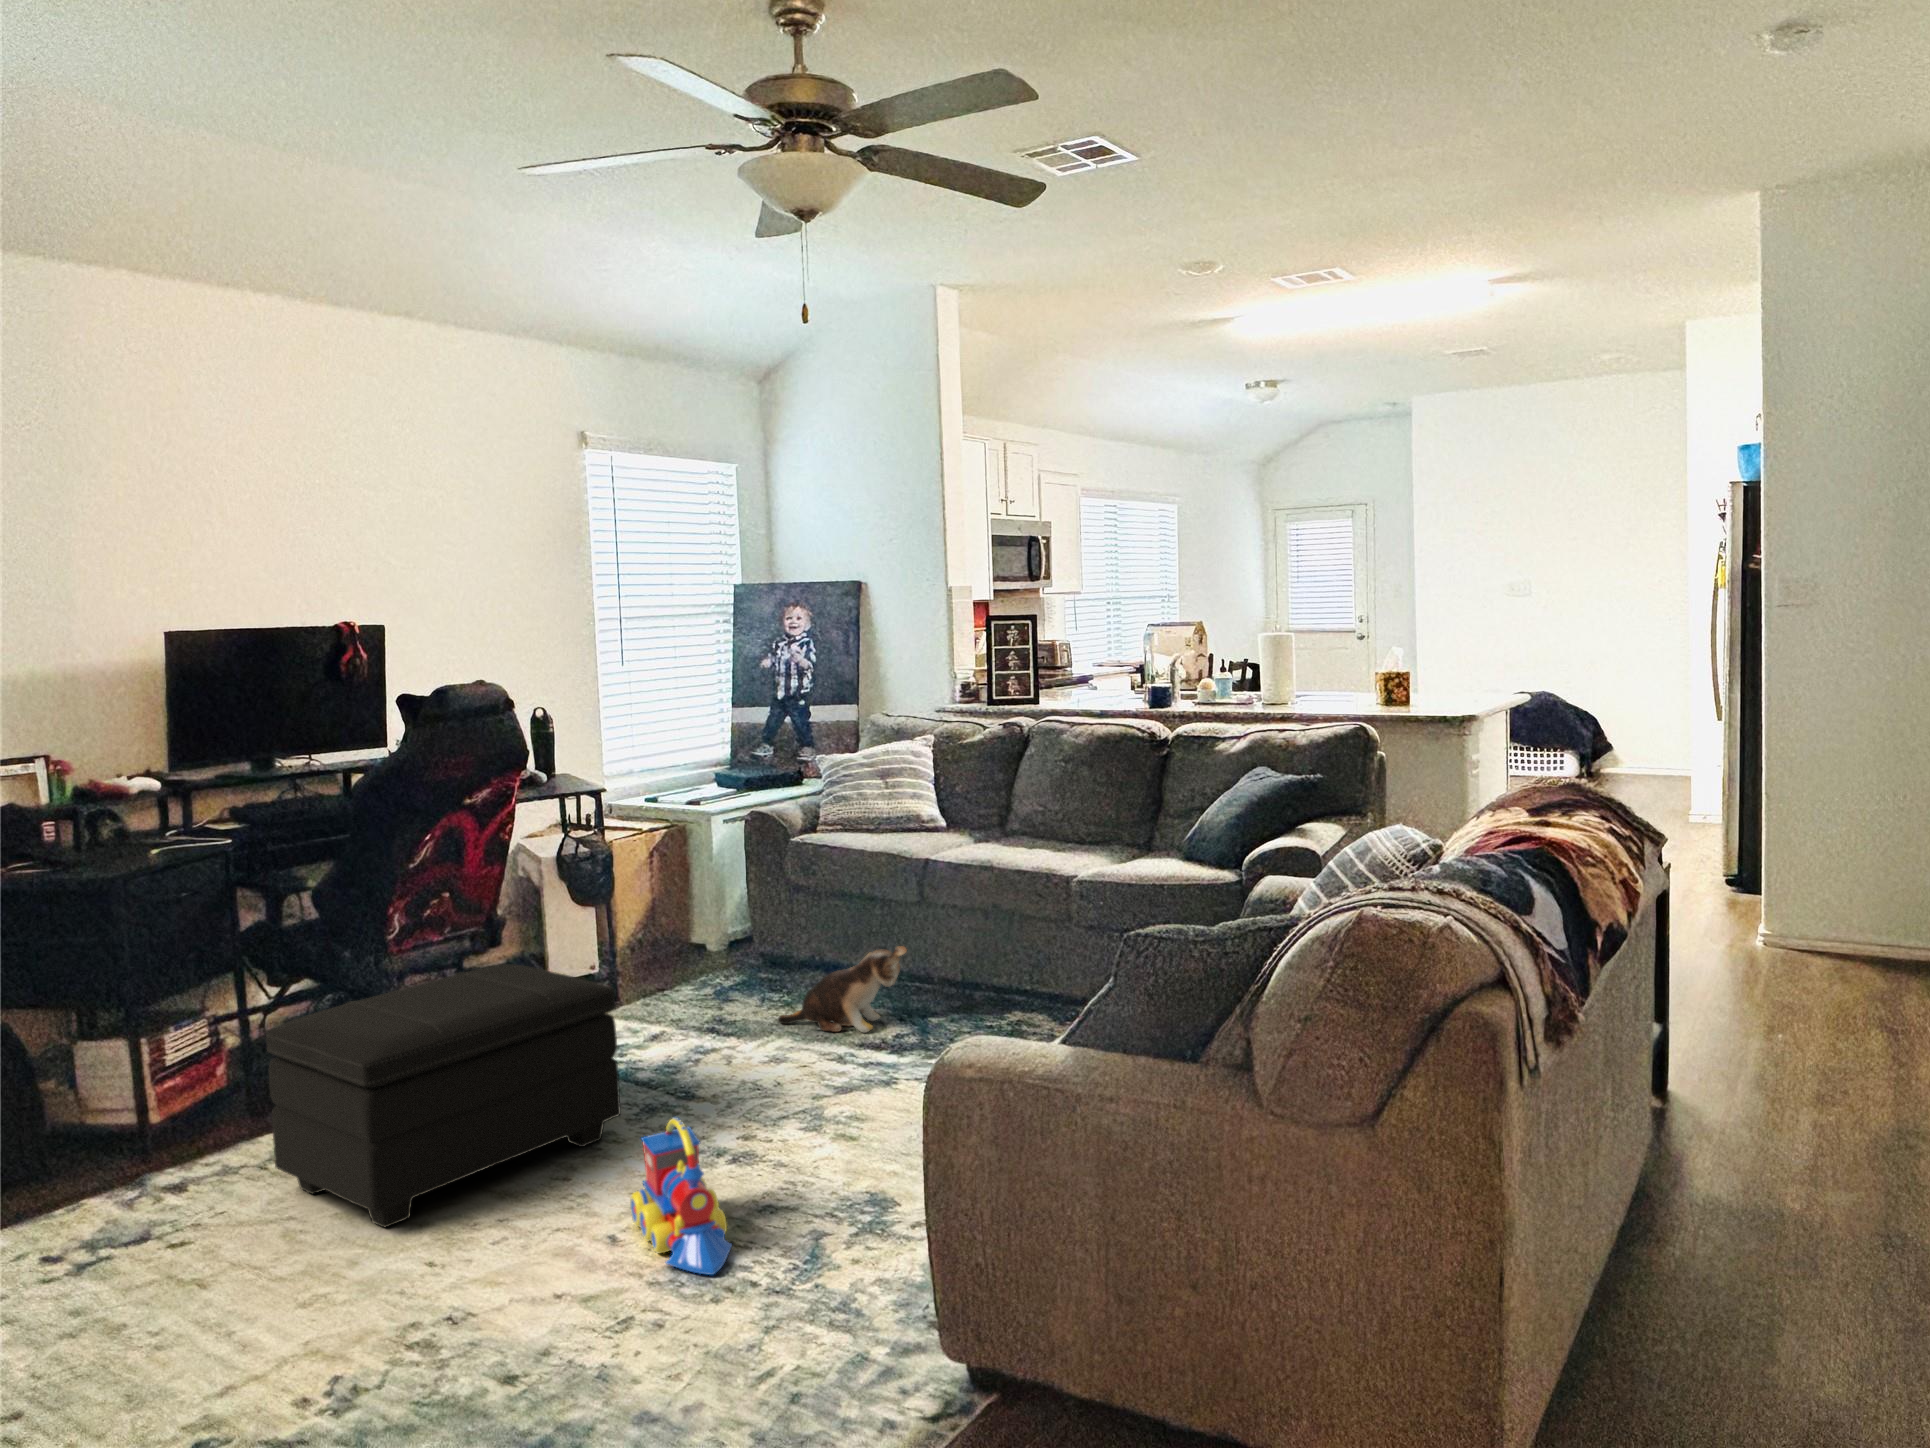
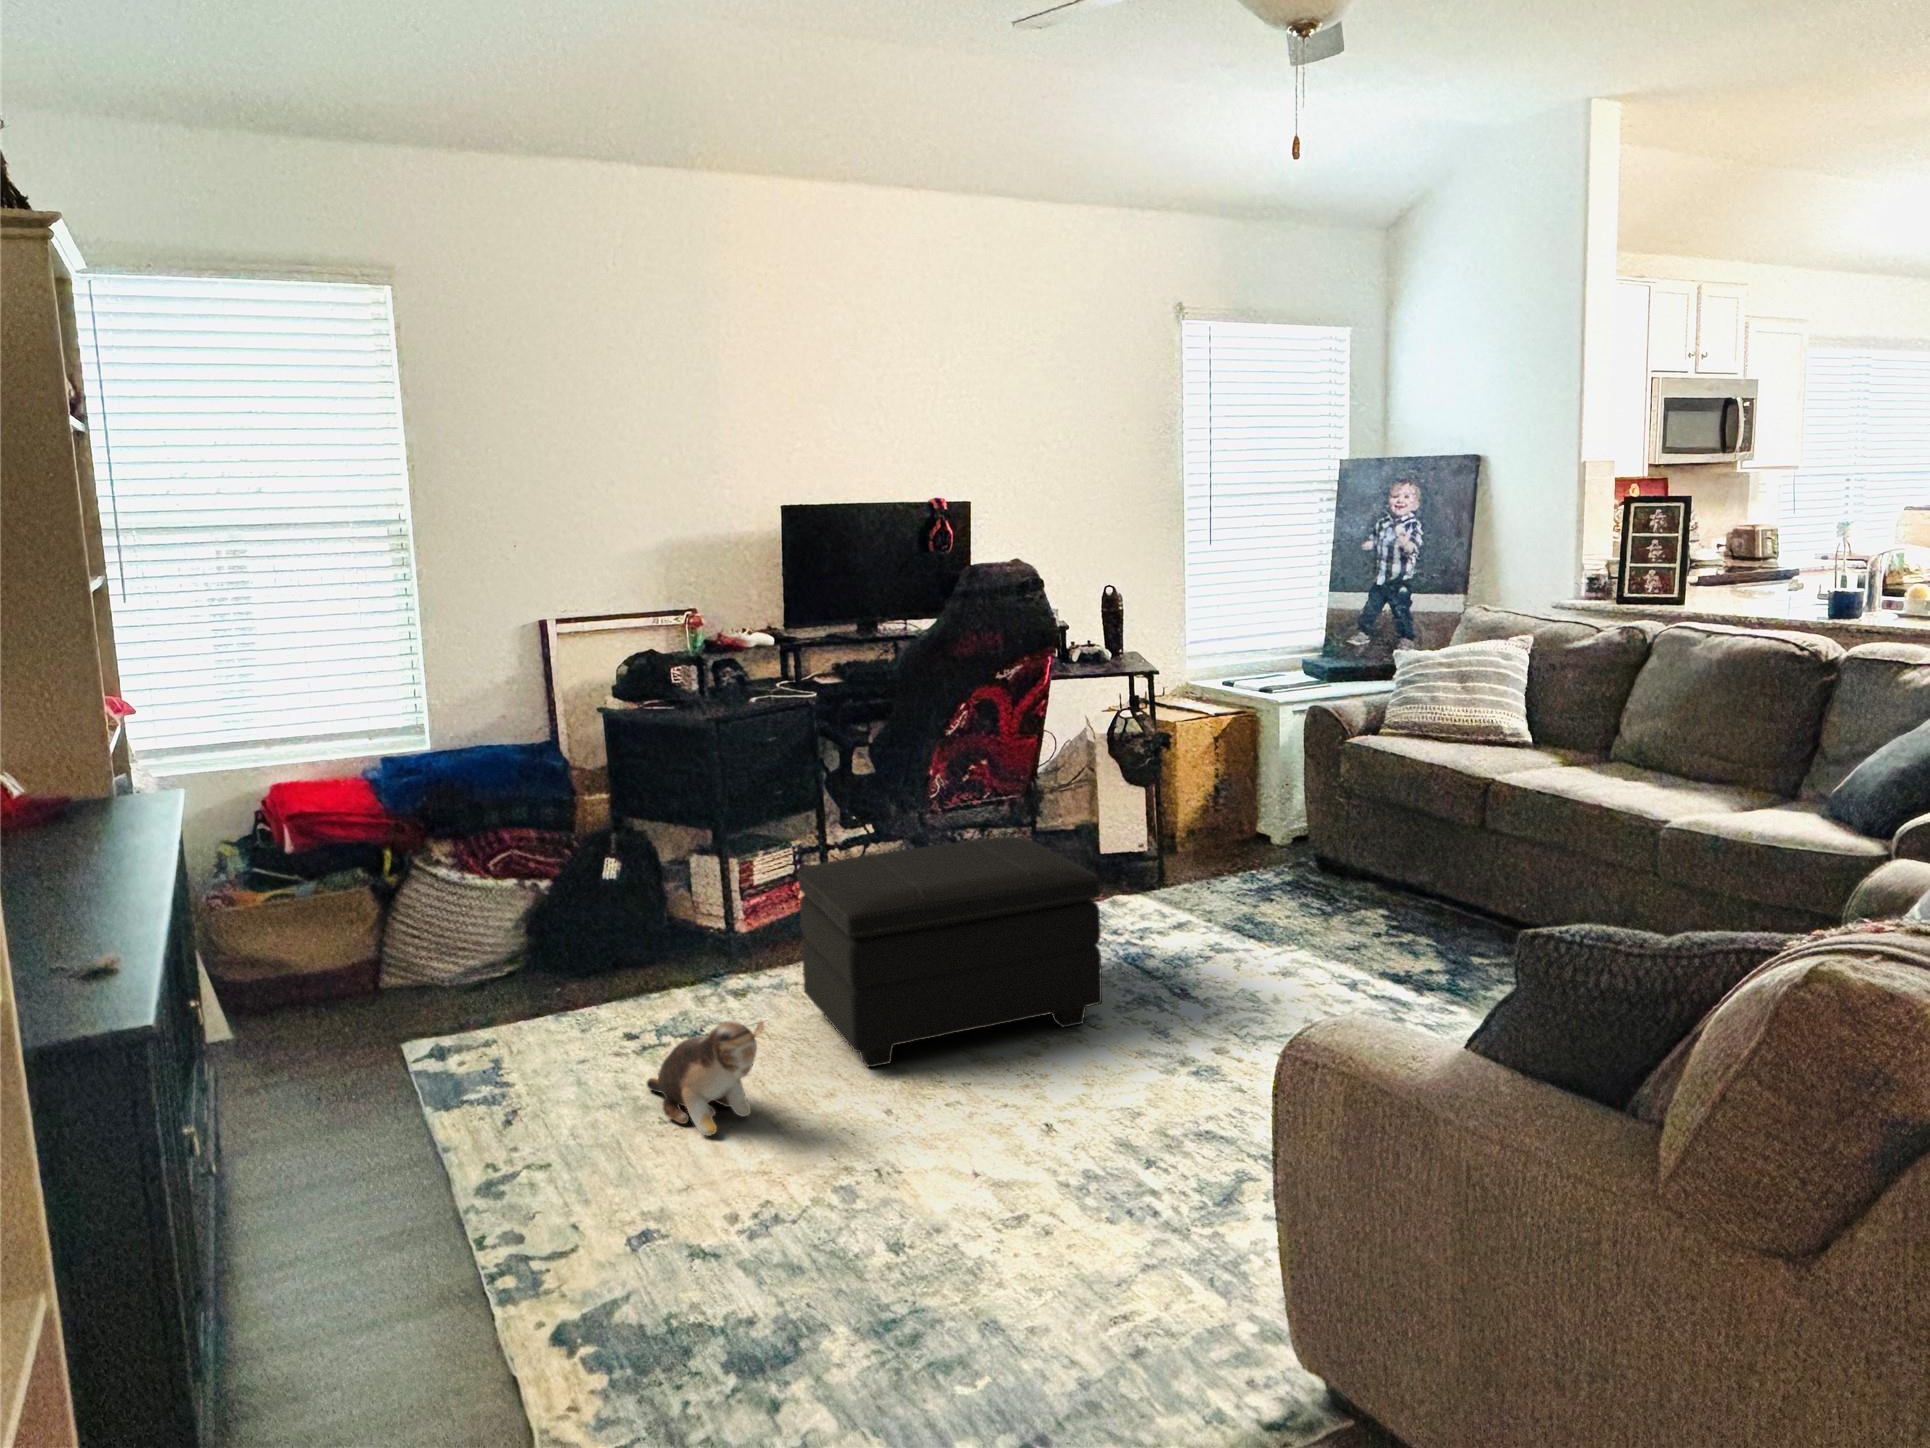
plush toy: present [778,946,907,1033] -> present [647,1021,764,1136]
toy train: present [630,1117,732,1275] -> none [1070,1022,1151,1193]

